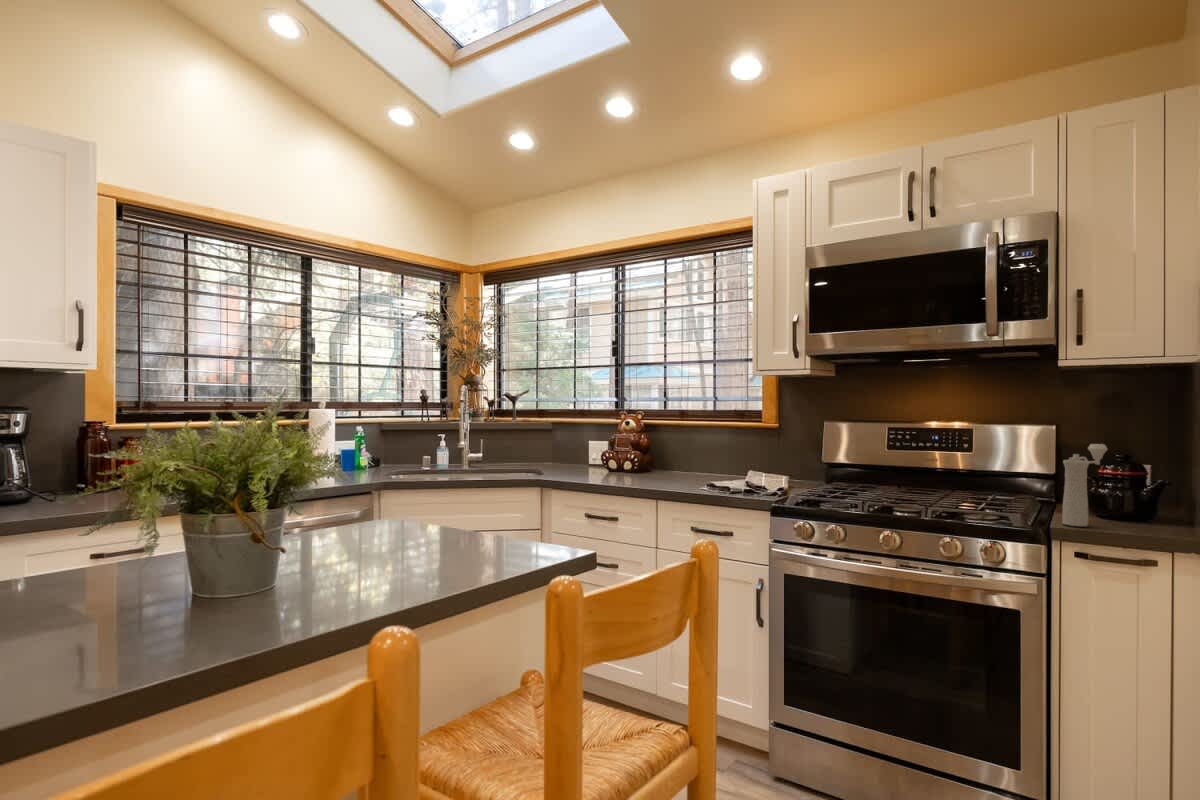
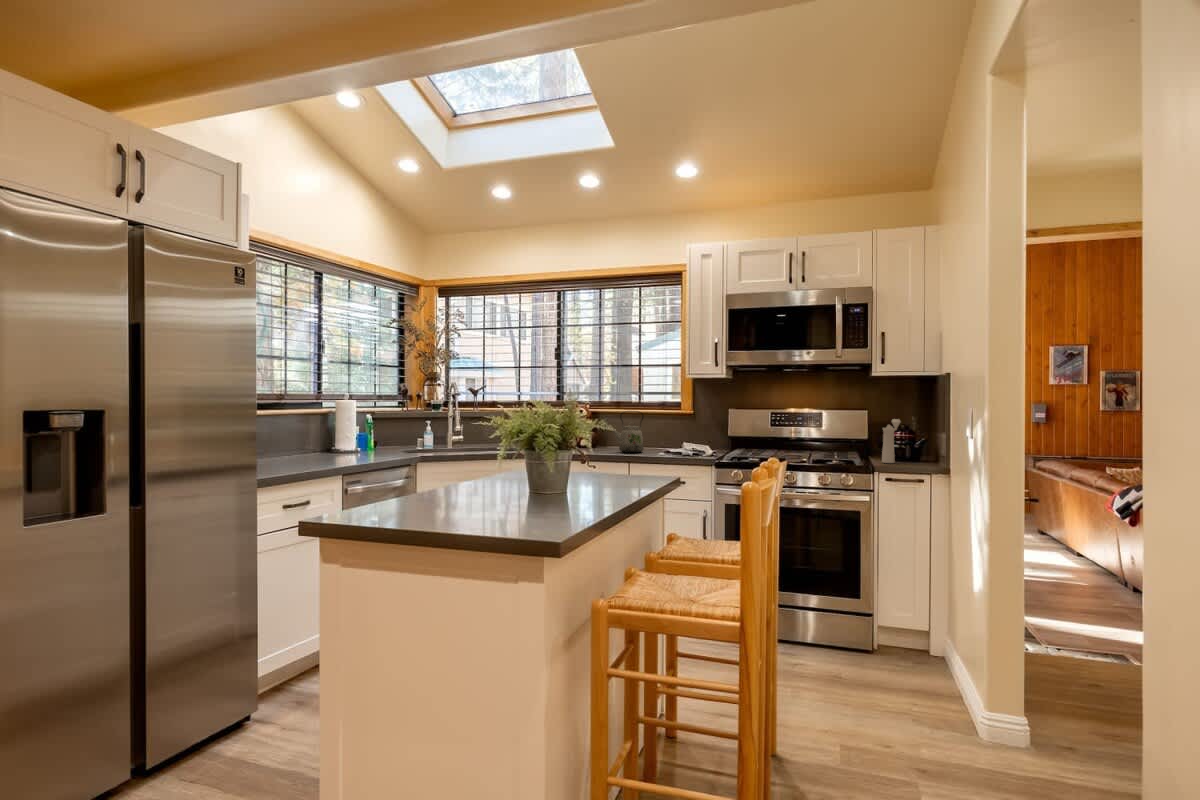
kettle: none [639,423,687,484] -> present [612,411,644,453]

